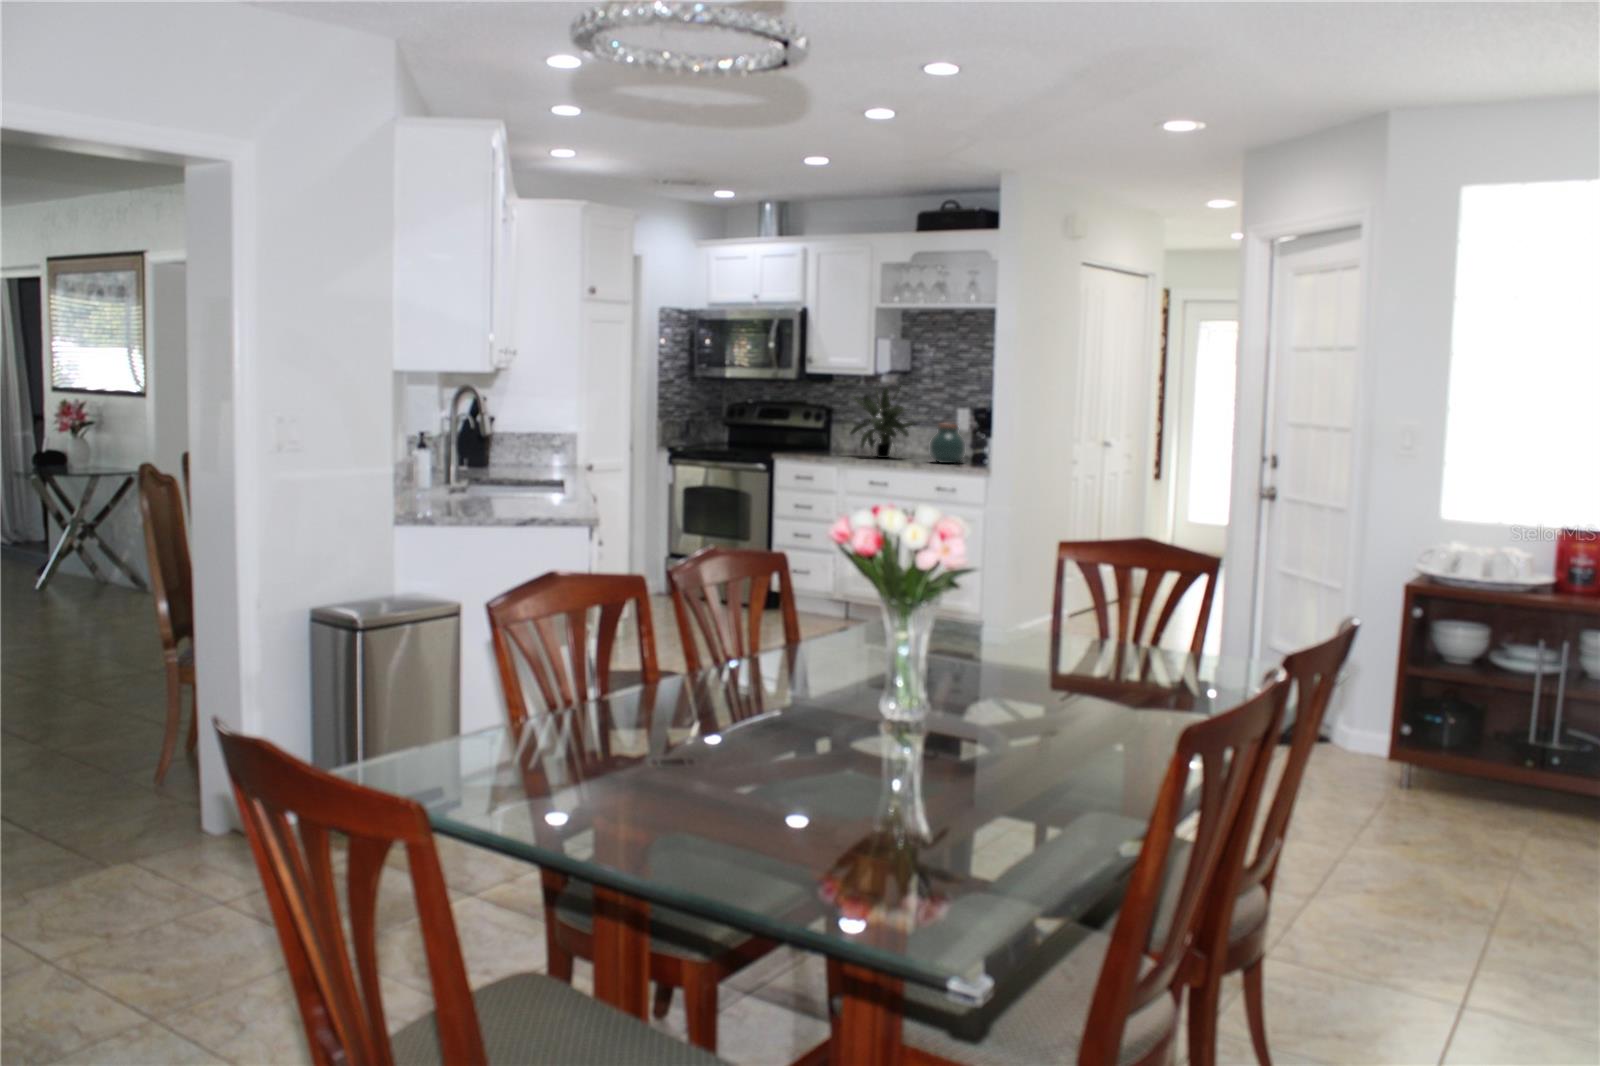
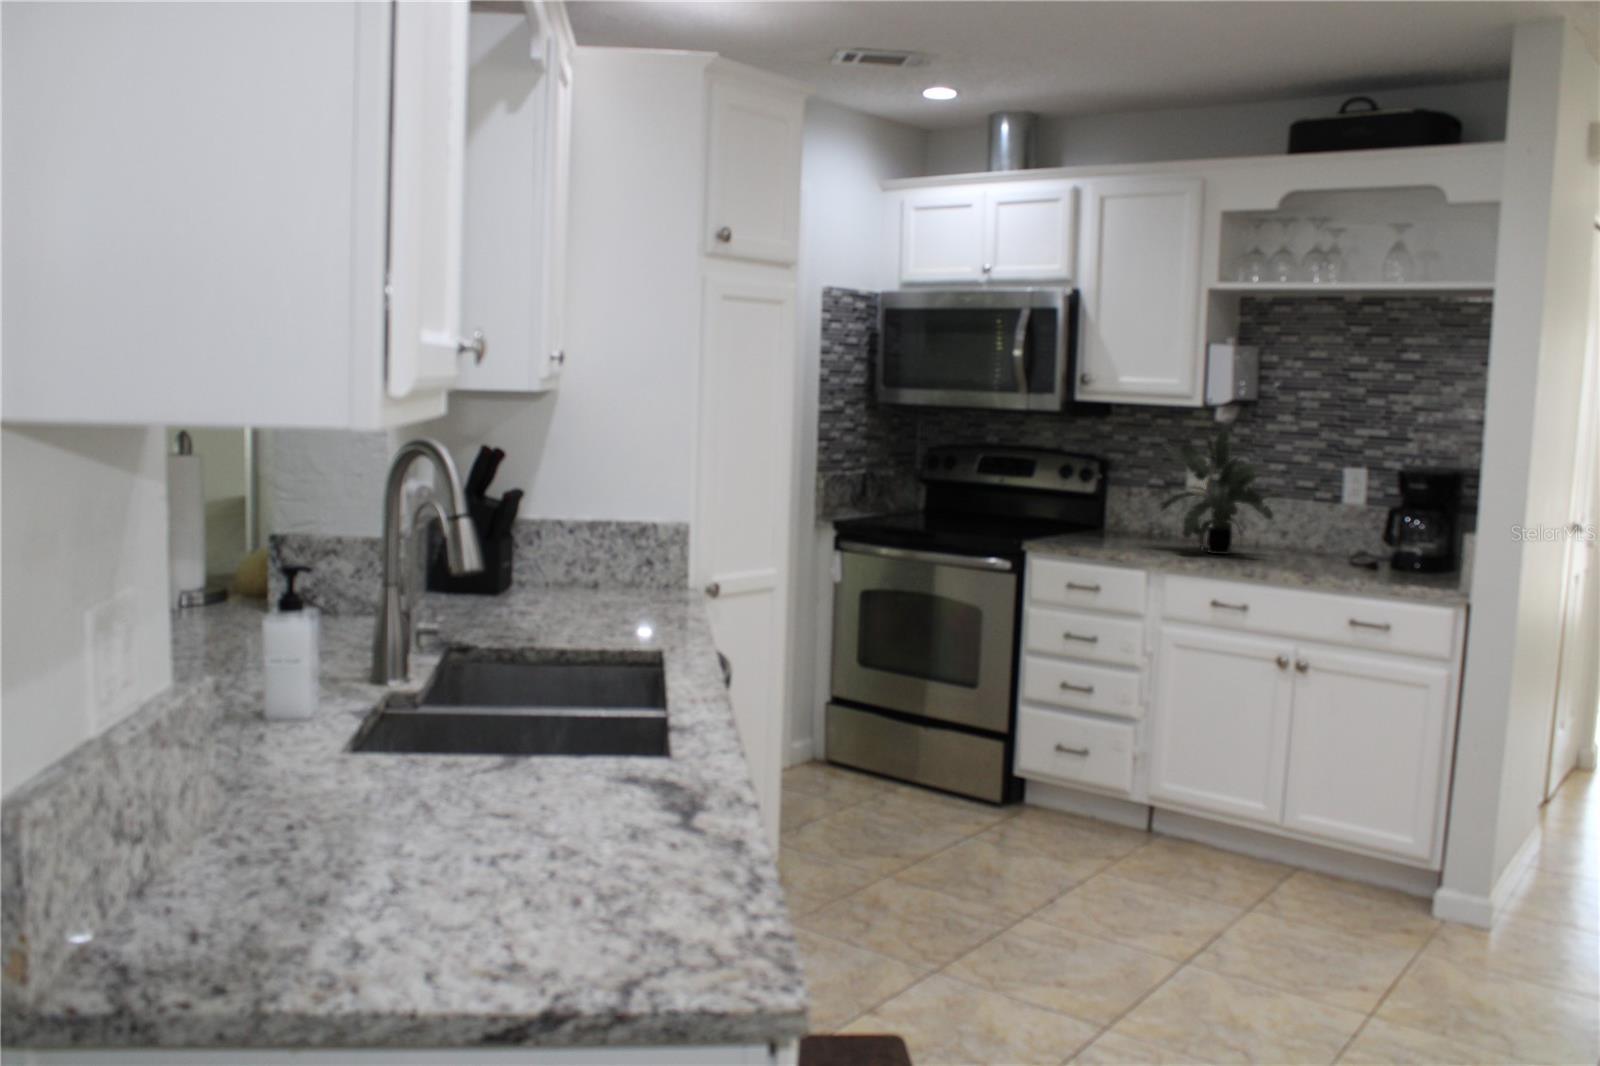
jar: present [930,424,965,463] -> none [1320,499,1389,571]

